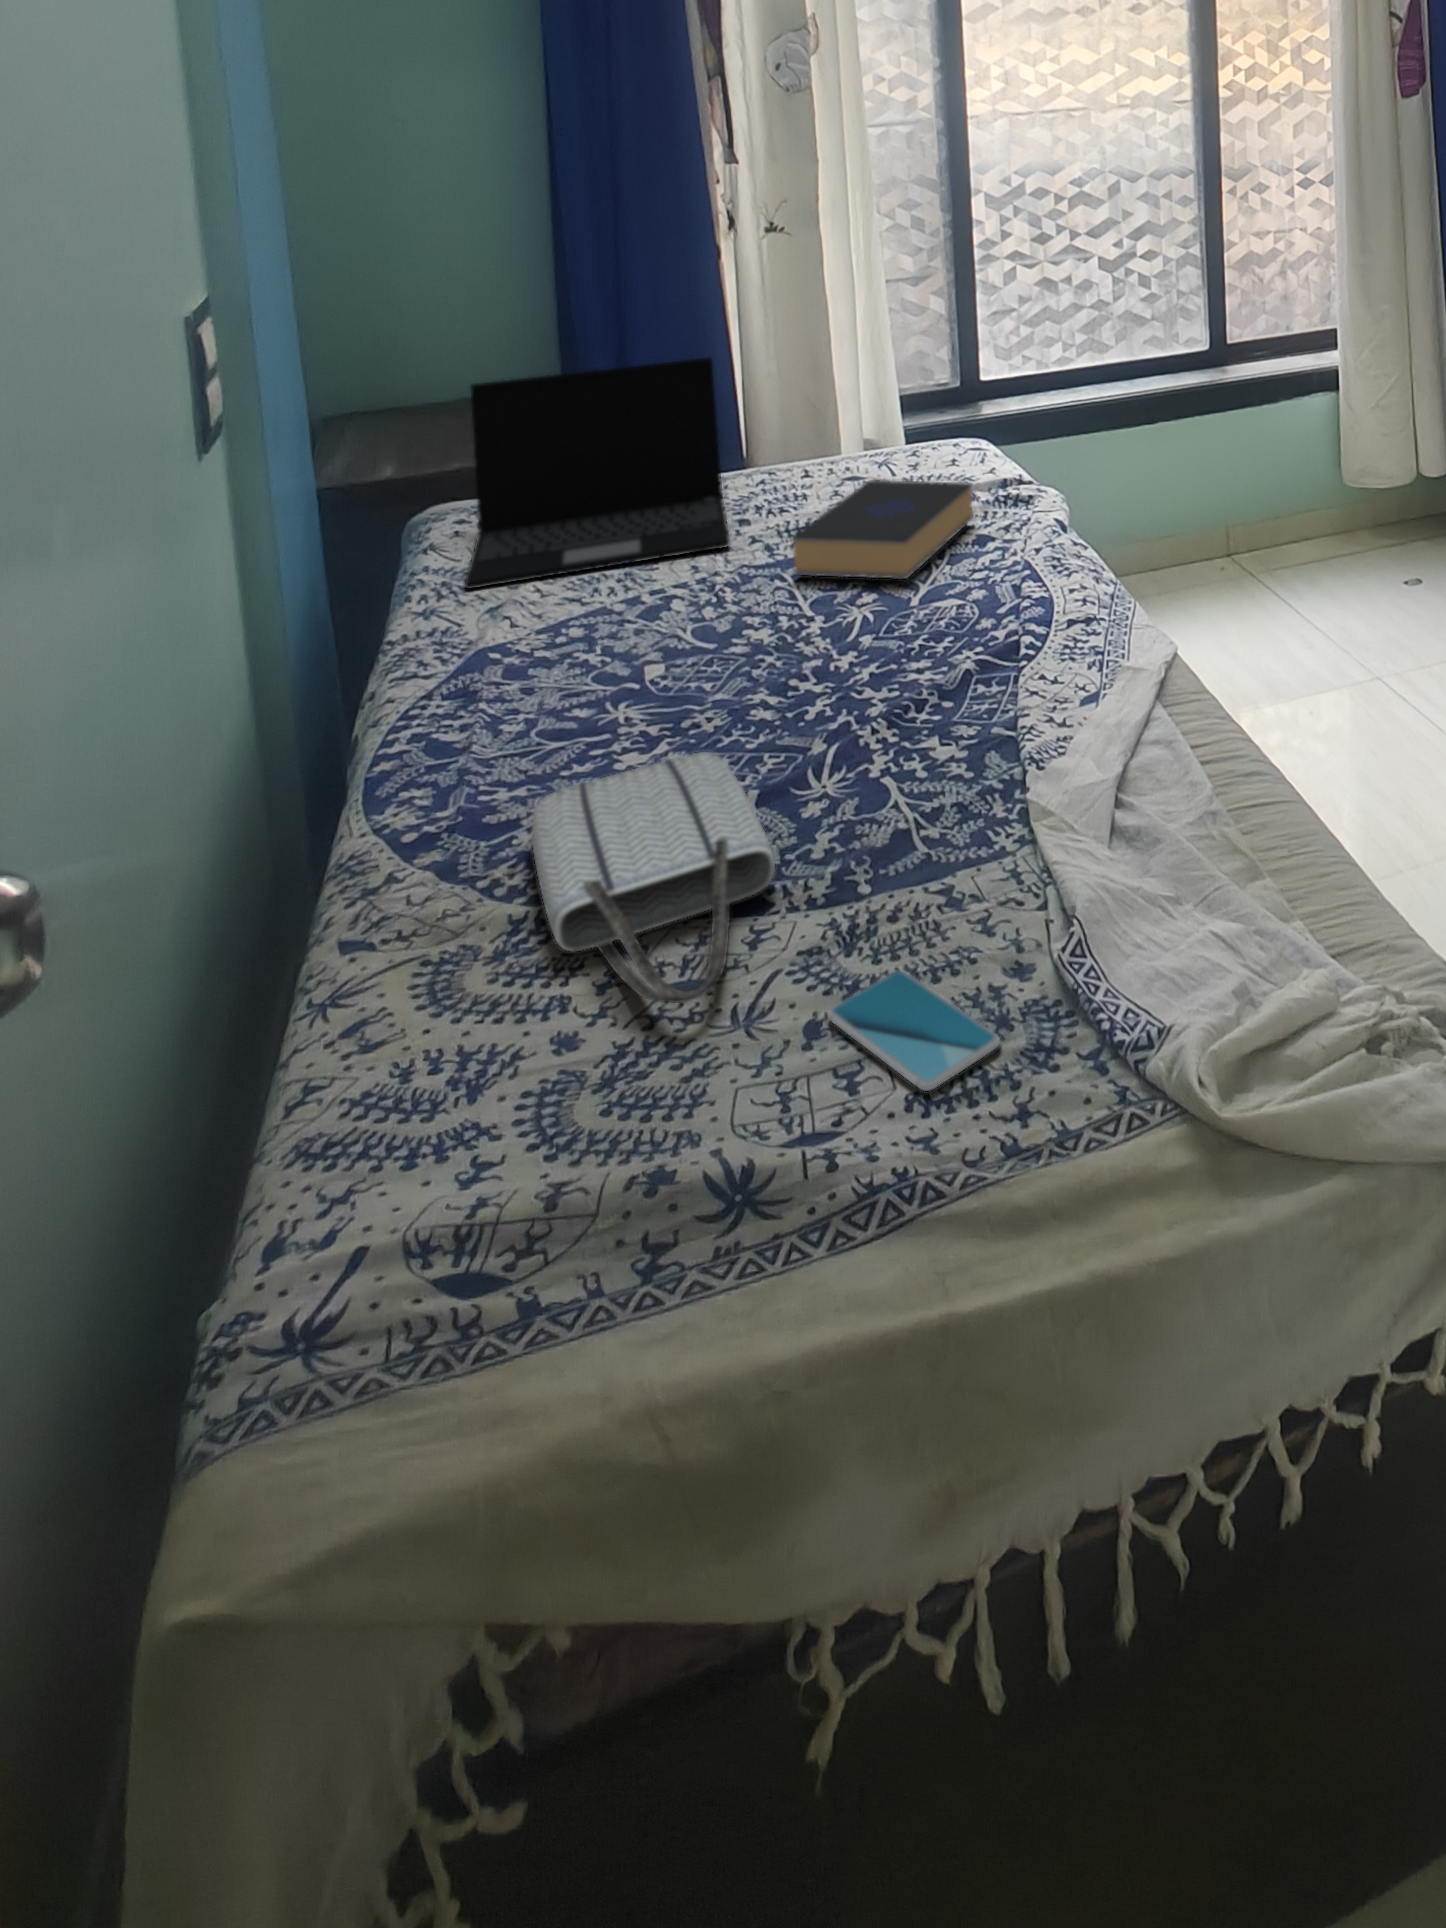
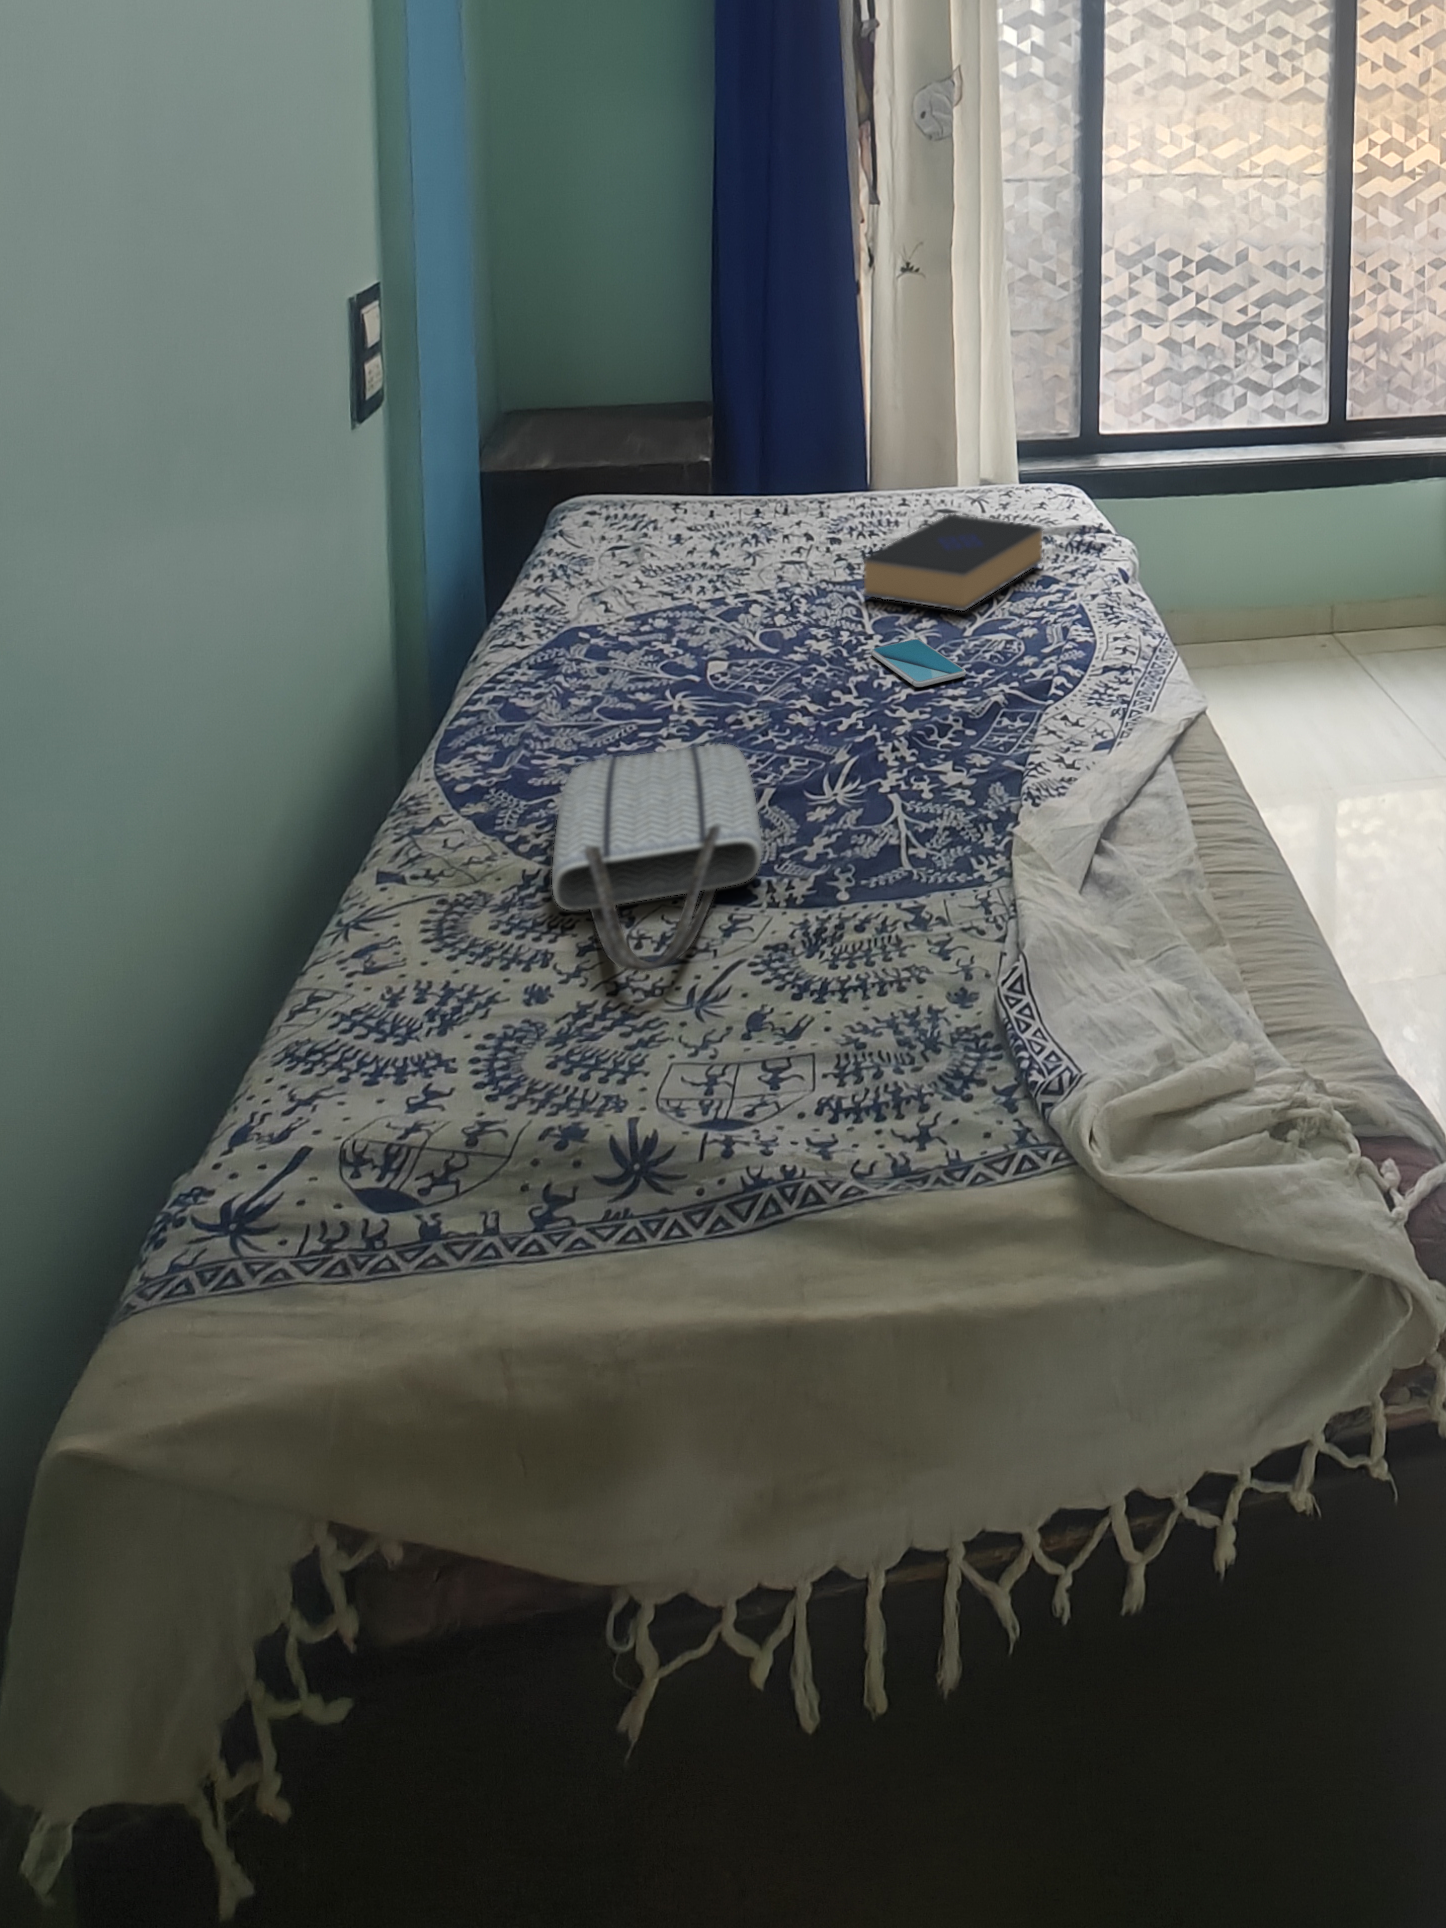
laptop: present [465,358,730,589] -> none [580,383,822,576]
smartphone: present [828,970,1000,1091] -> present [870,639,966,687]

